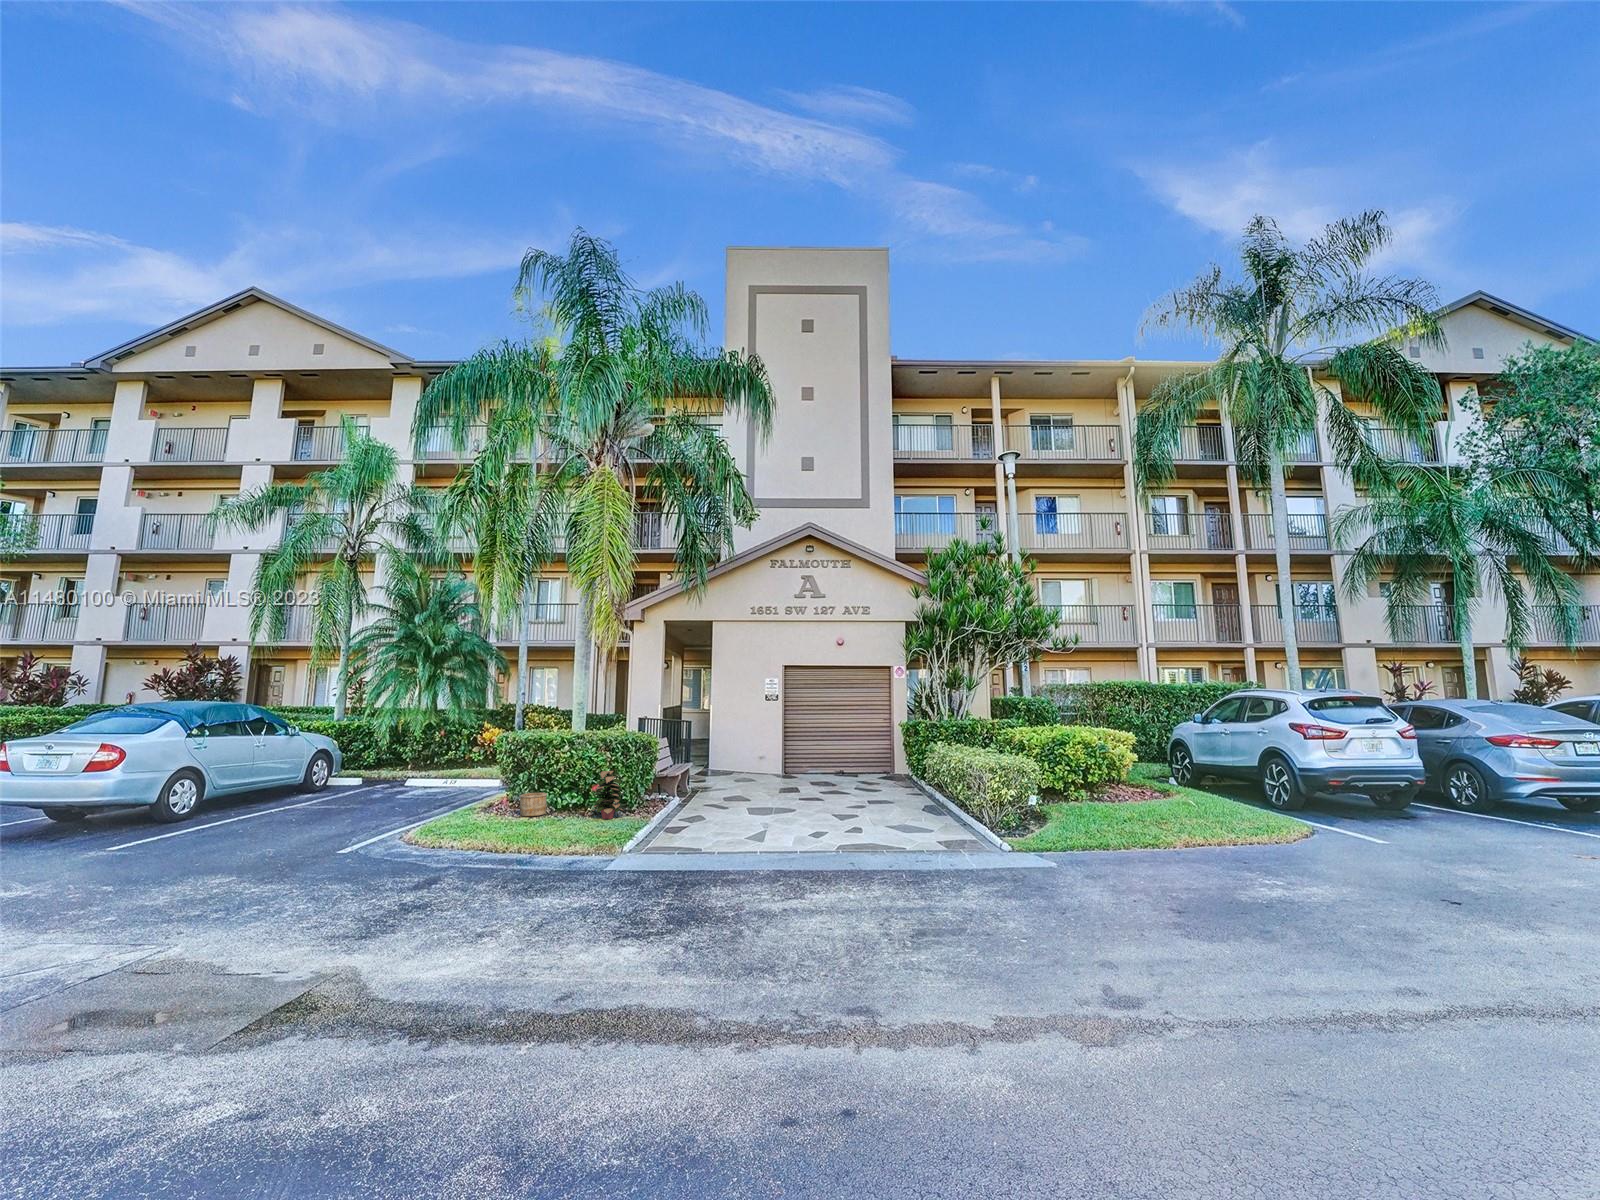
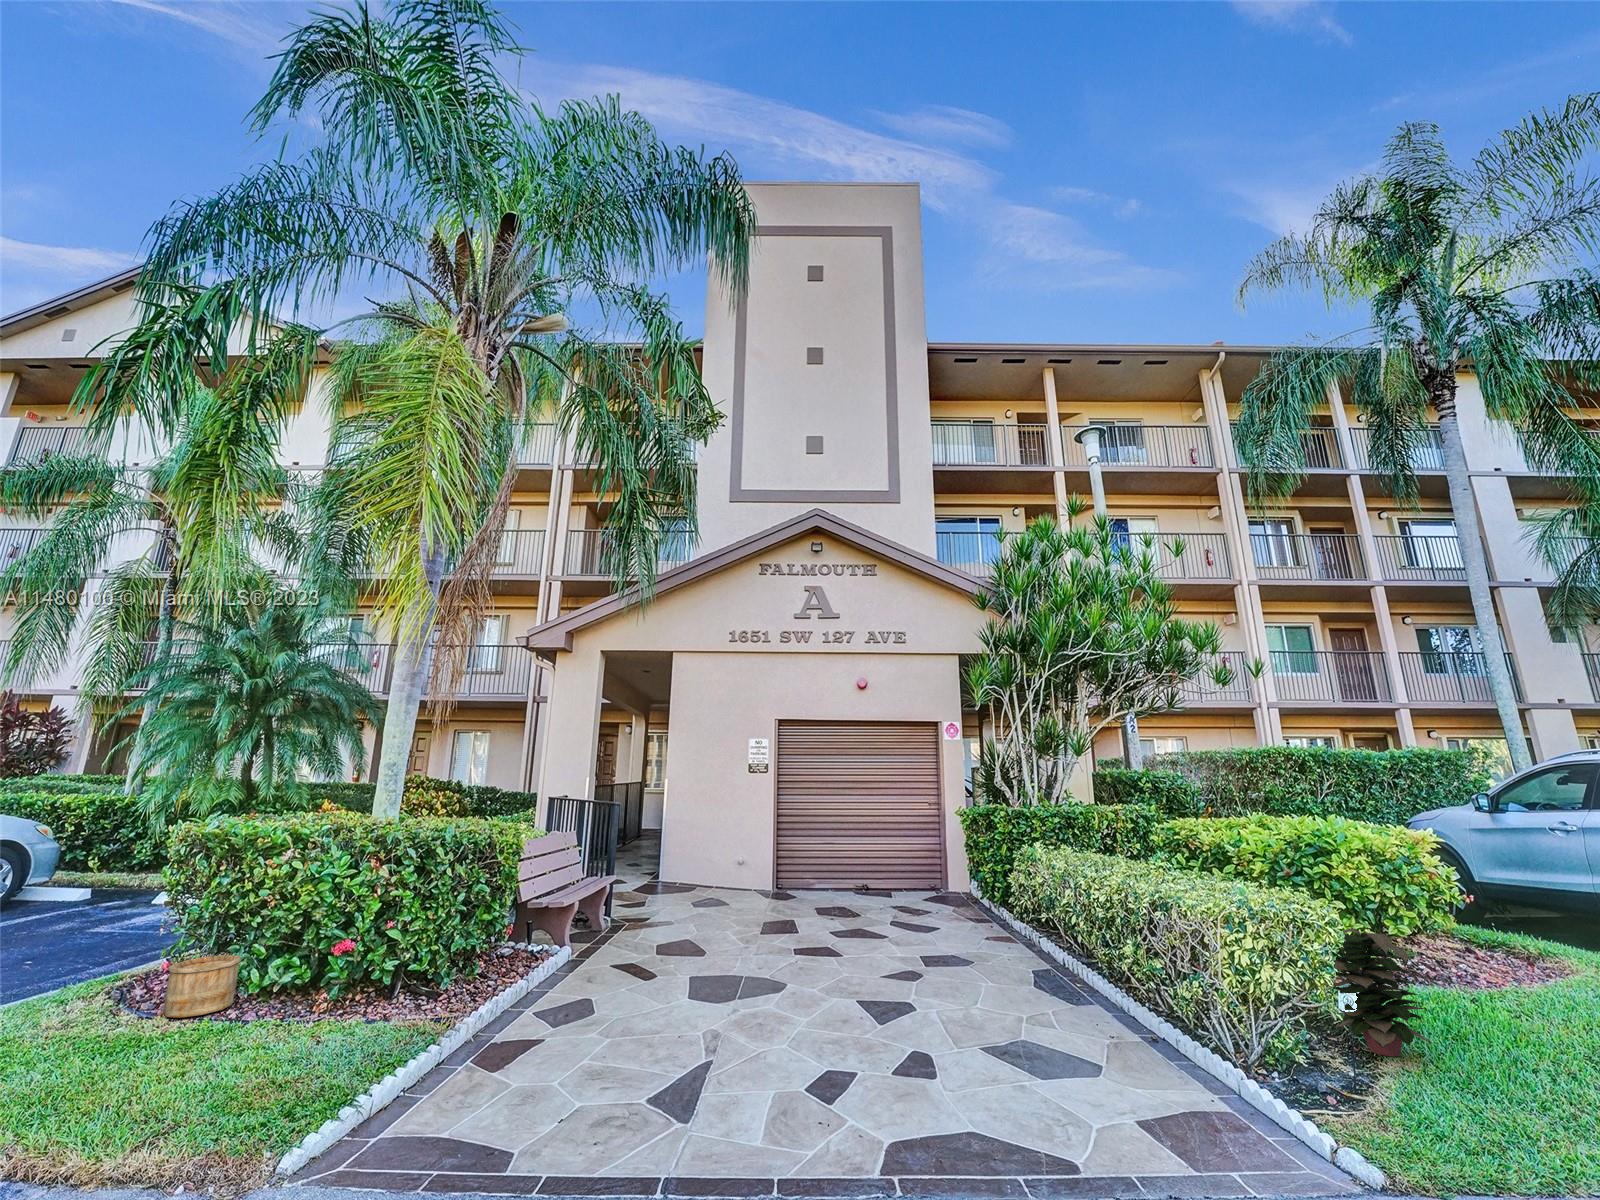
decorative plant: present [593,771,624,819] -> present [1332,928,1431,1057]

